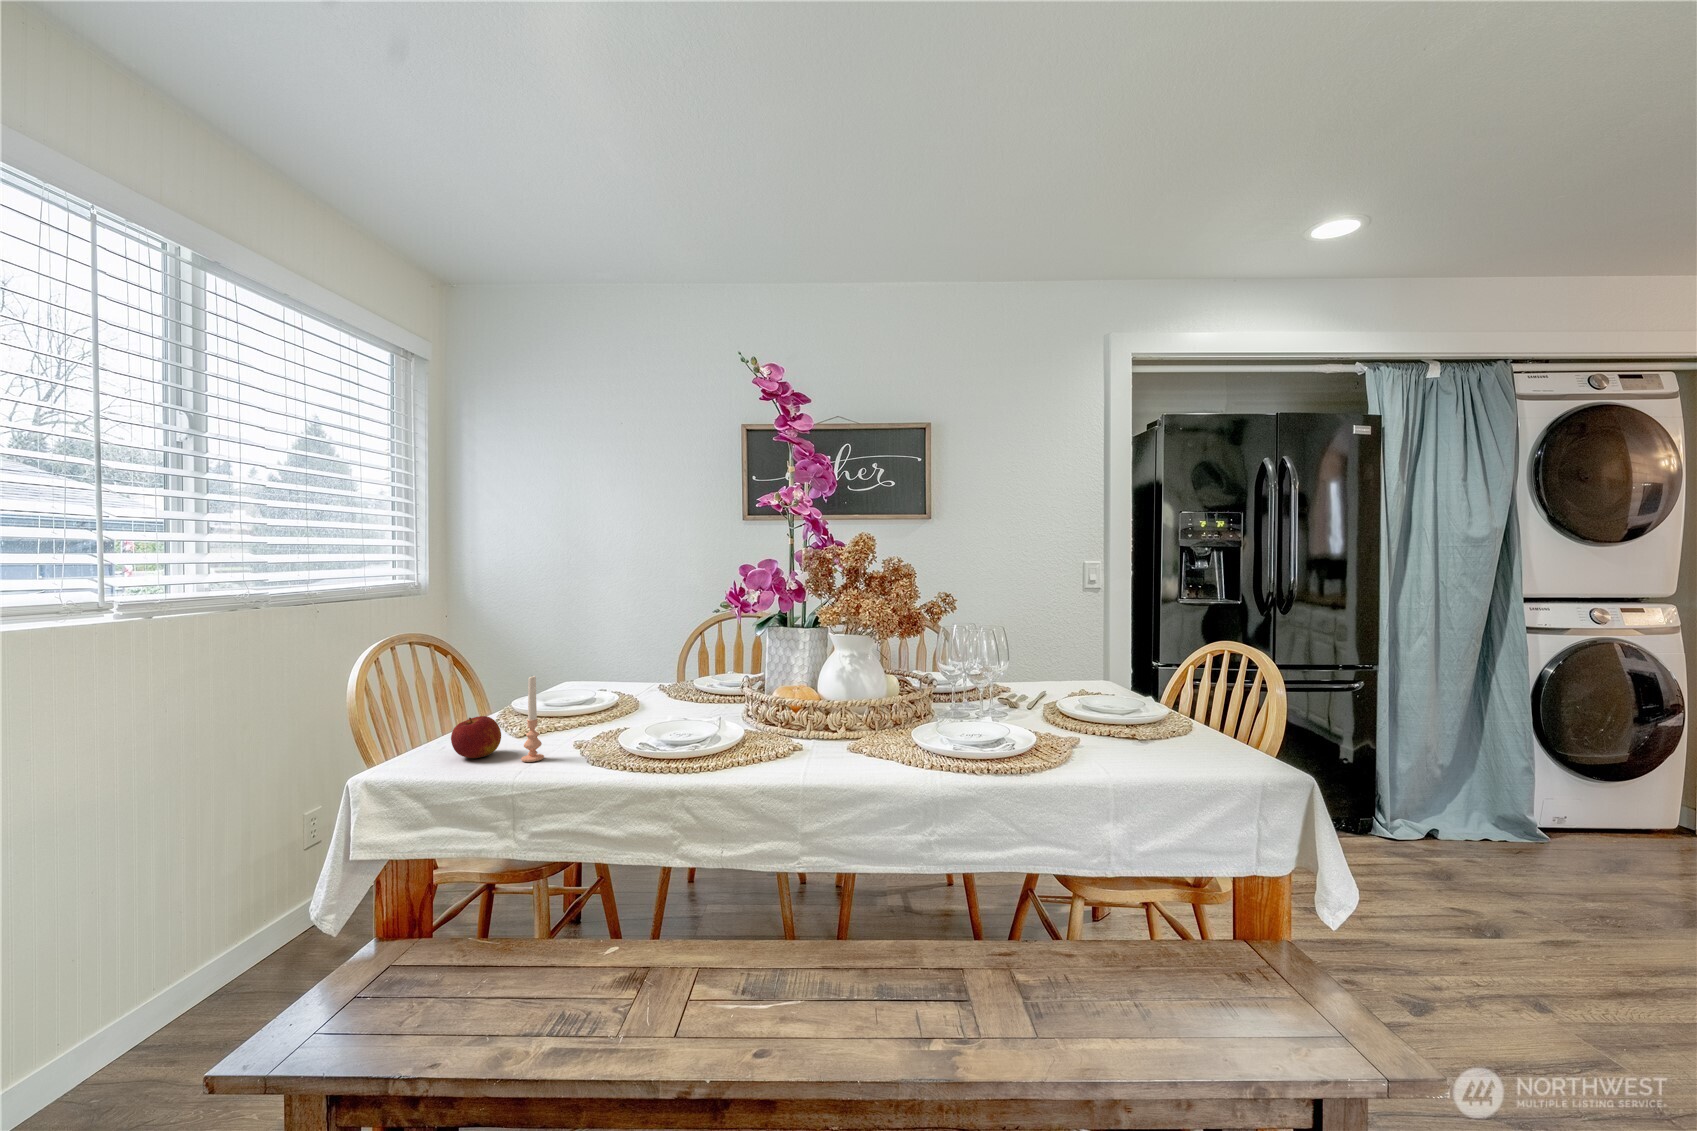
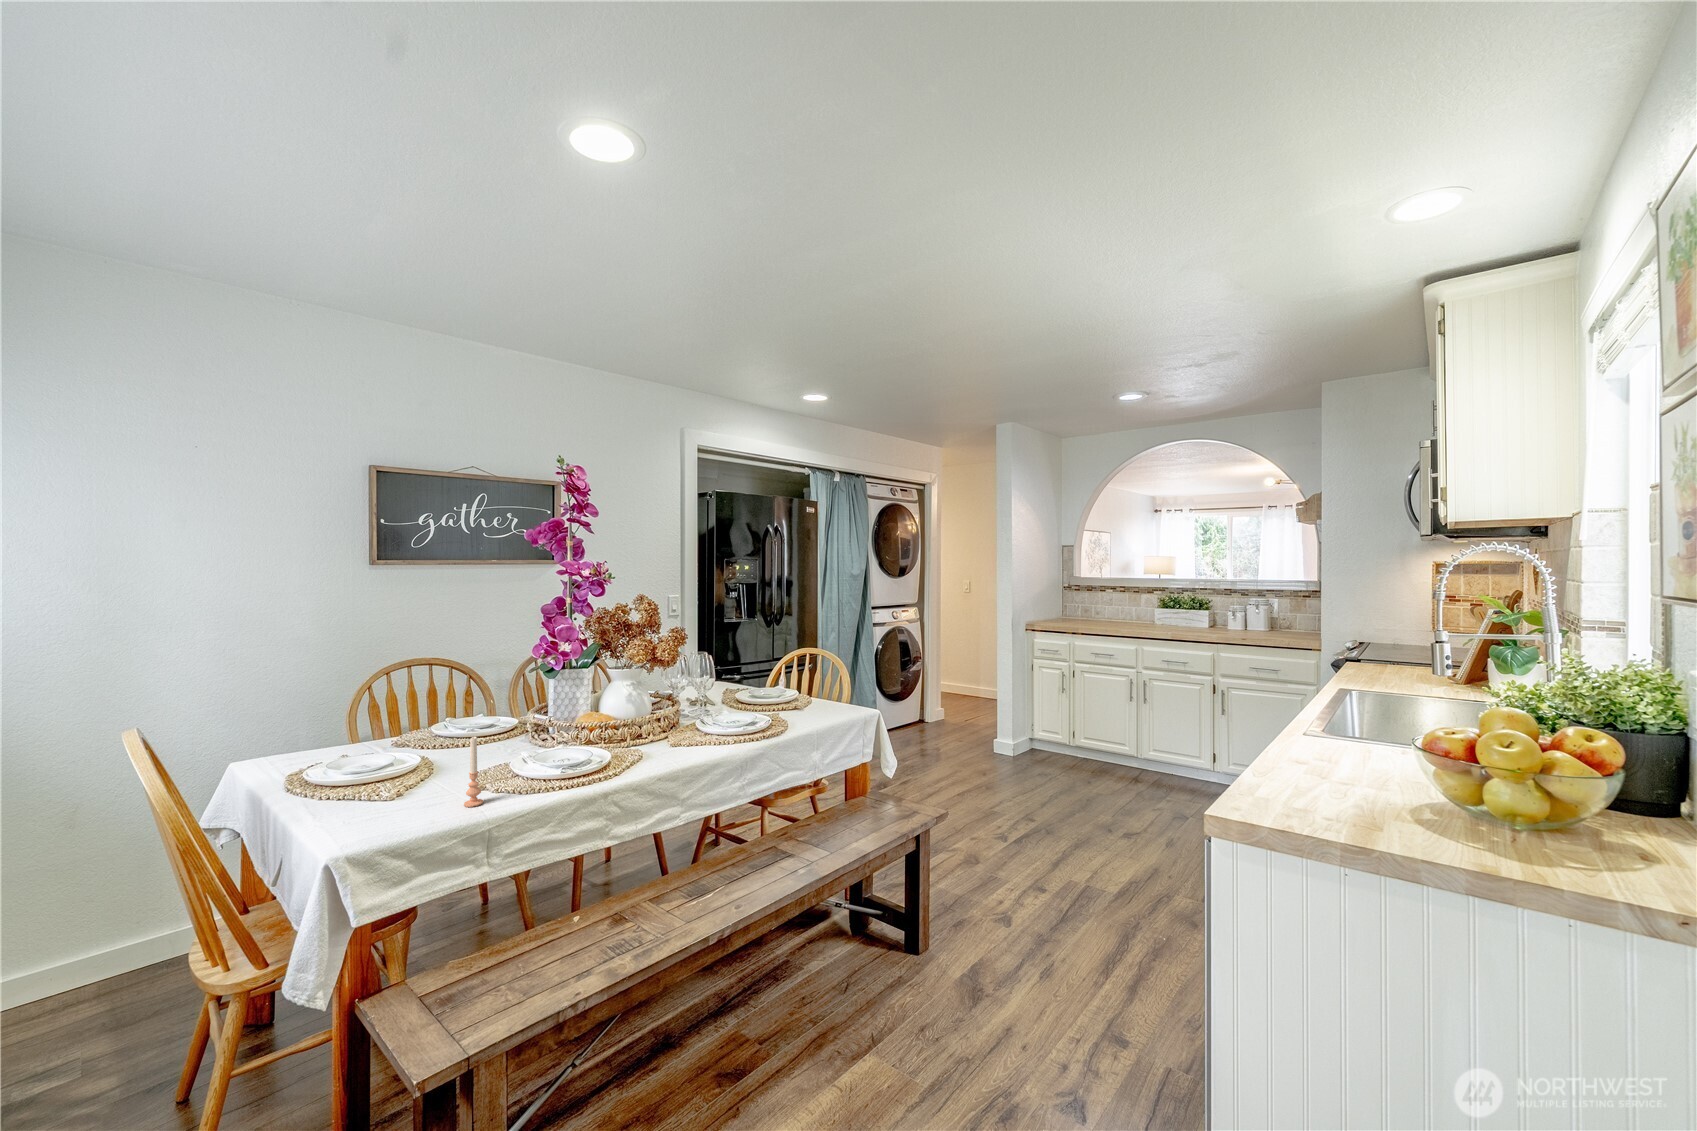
apple: present [451,716,501,758] -> none [391,780,436,818]

